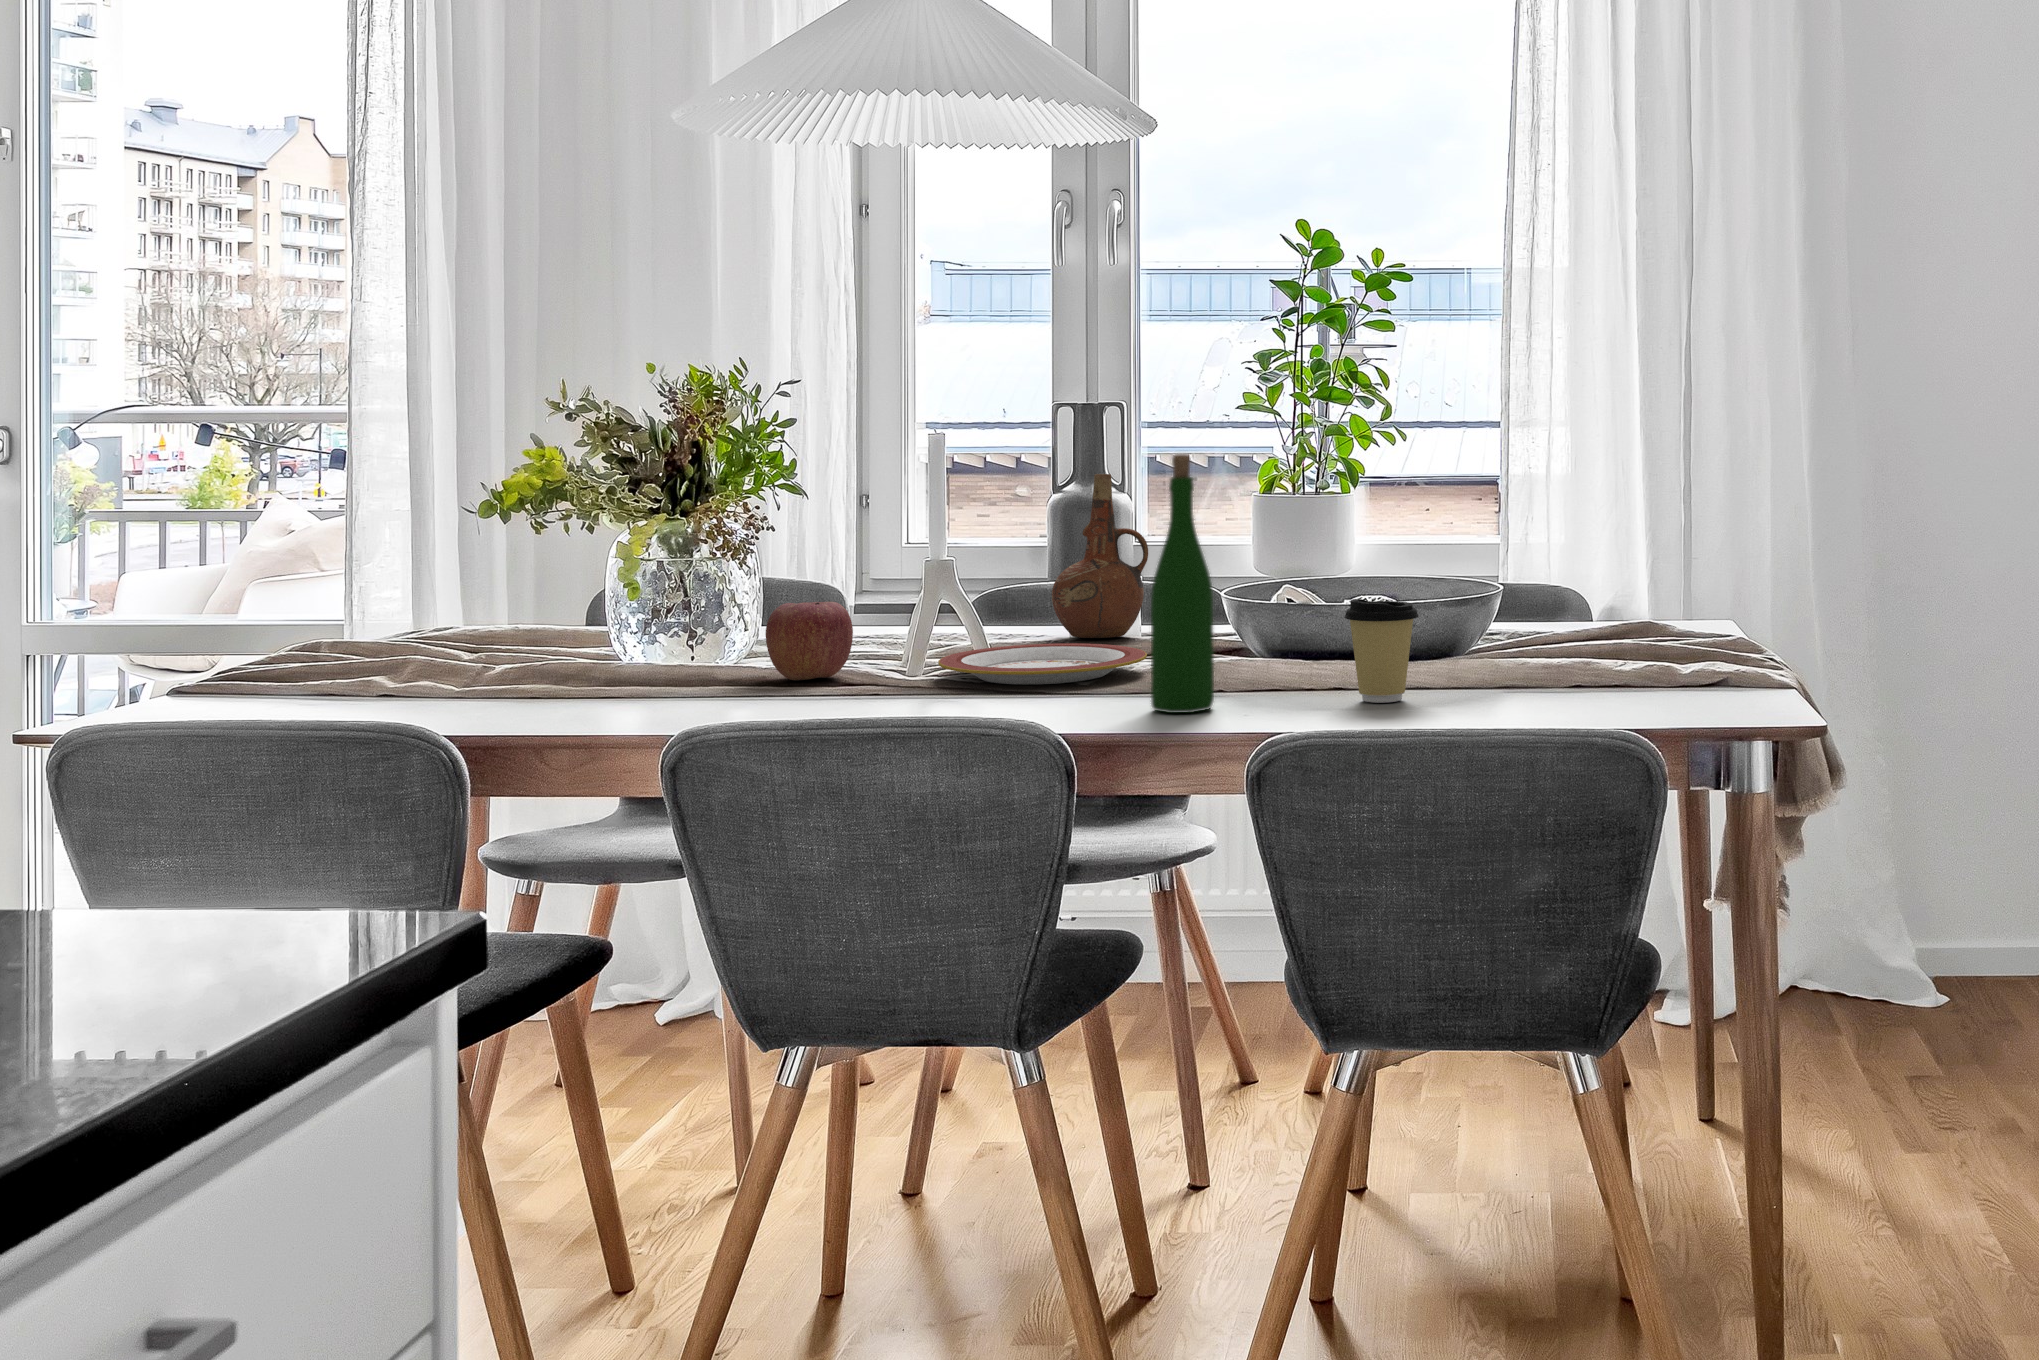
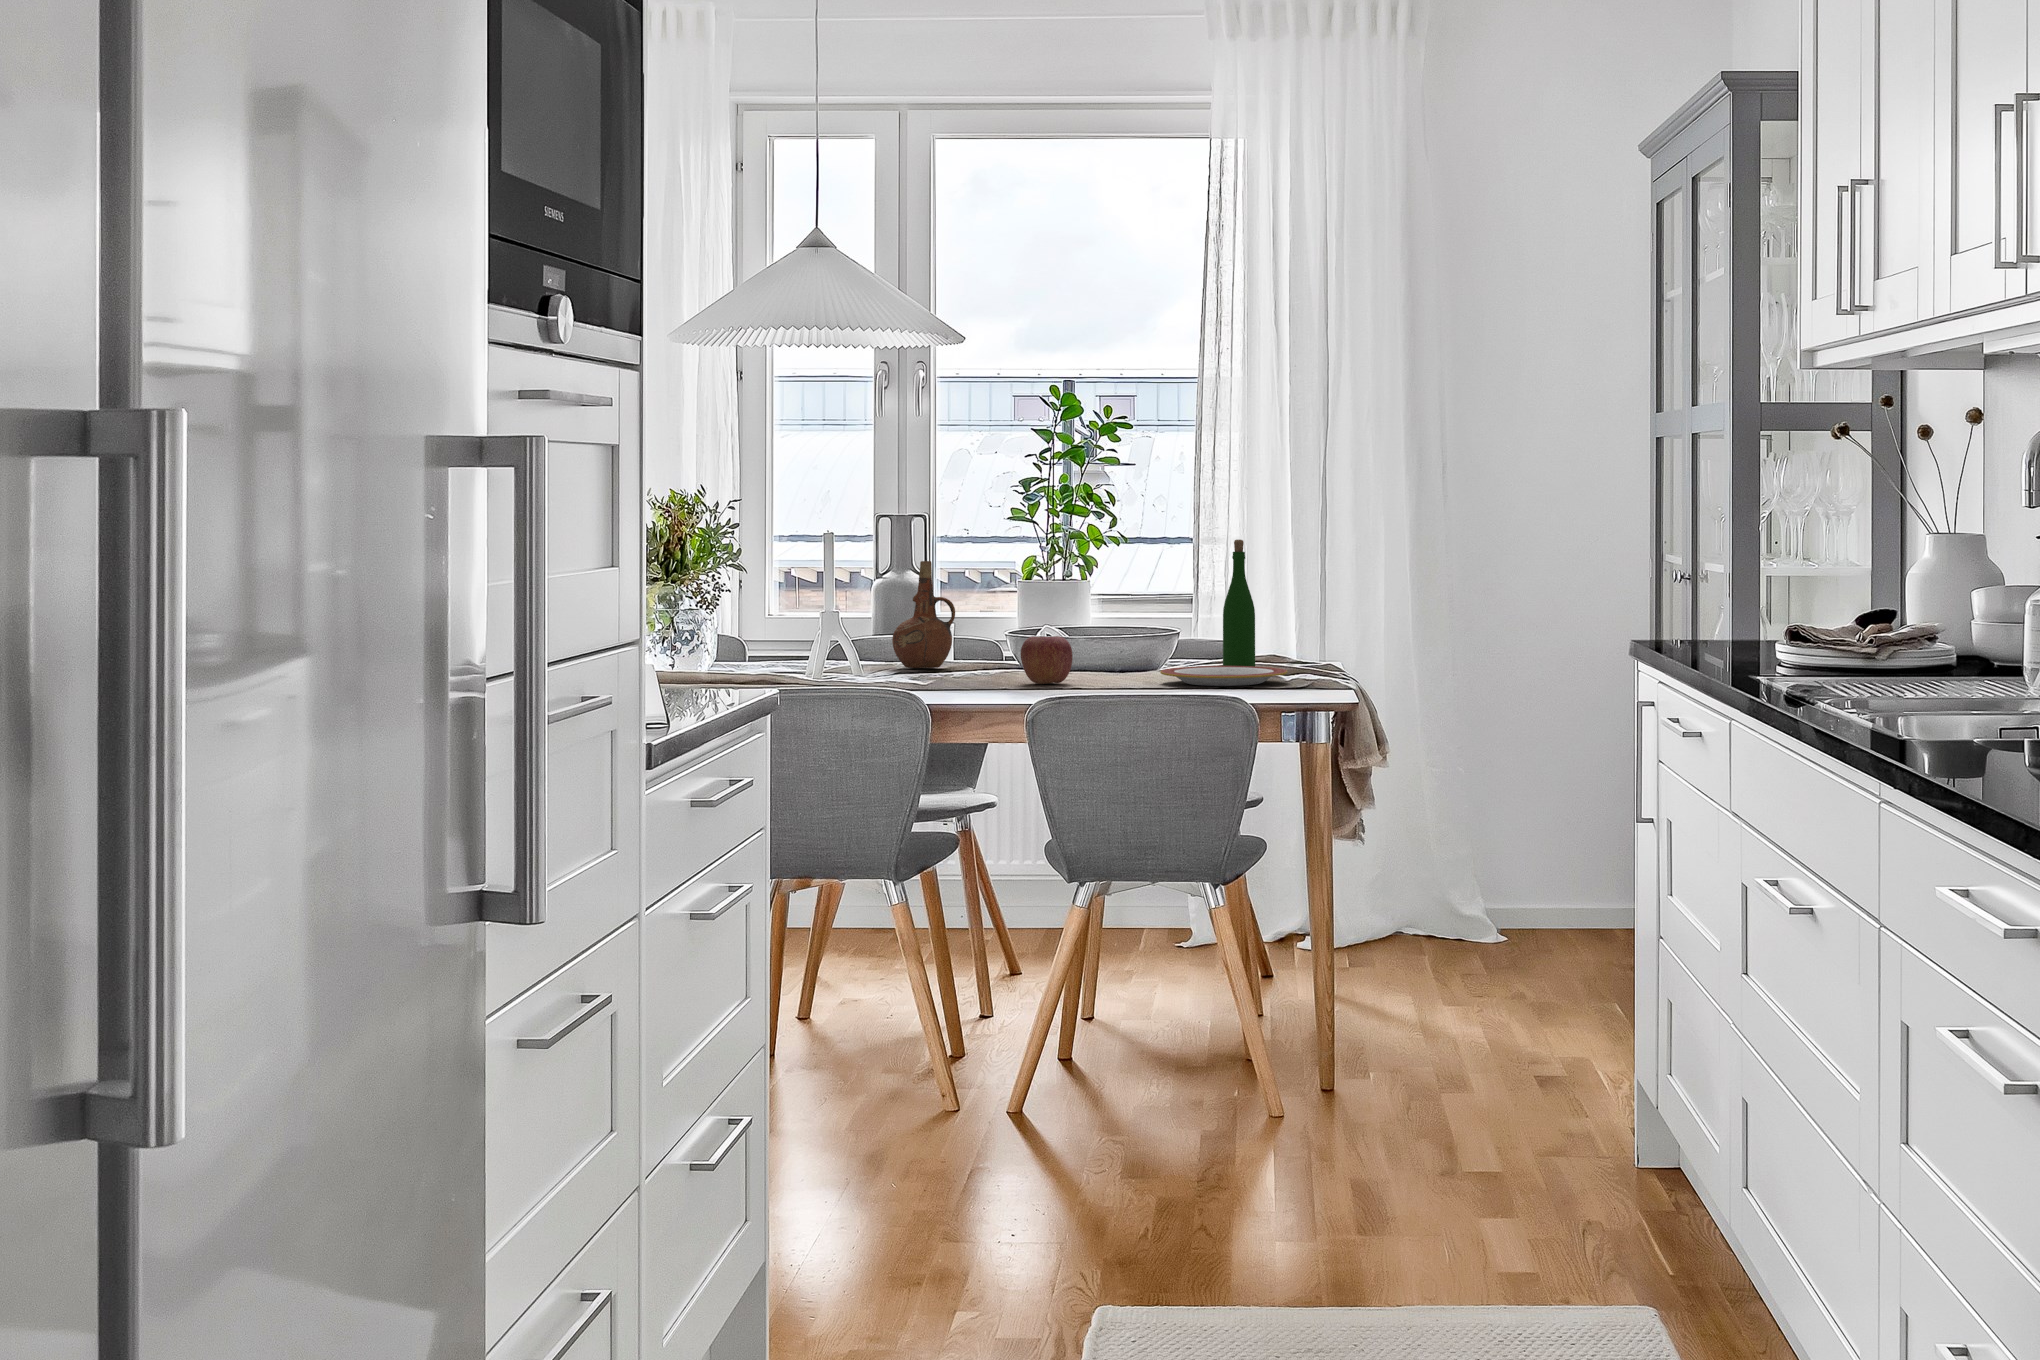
wine bottle: present [1151,454,1214,713] -> present [1223,540,1255,667]
coffee cup: present [1344,599,1419,703] -> none [1087,630,1131,691]
apple: present [766,602,853,680] -> present [1021,636,1072,684]
plate: present [938,643,1147,684] -> present [1160,666,1287,686]

